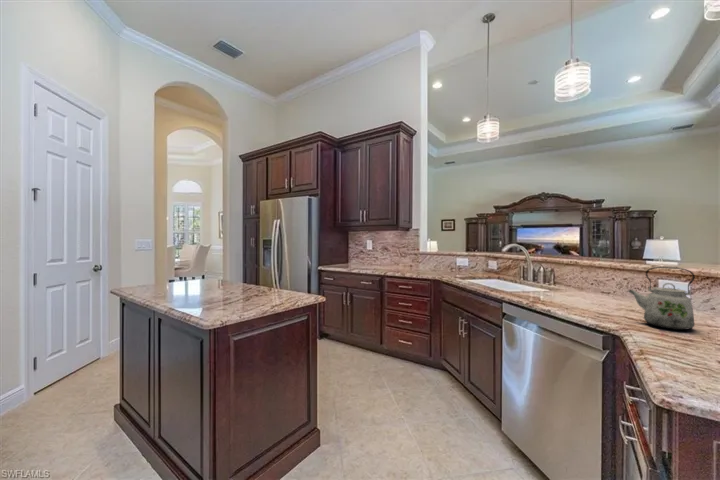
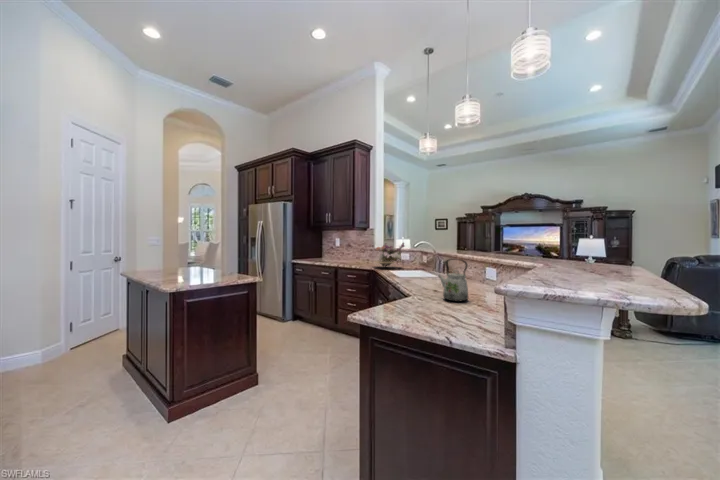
flower arrangement: none [430,244,471,274] -> present [375,243,404,267]

